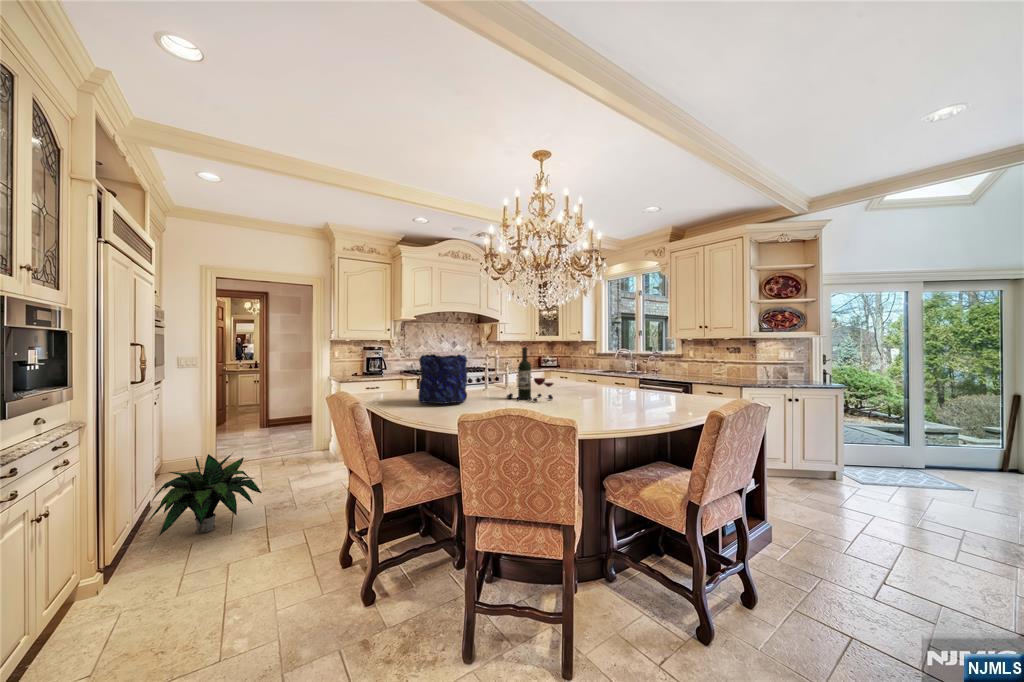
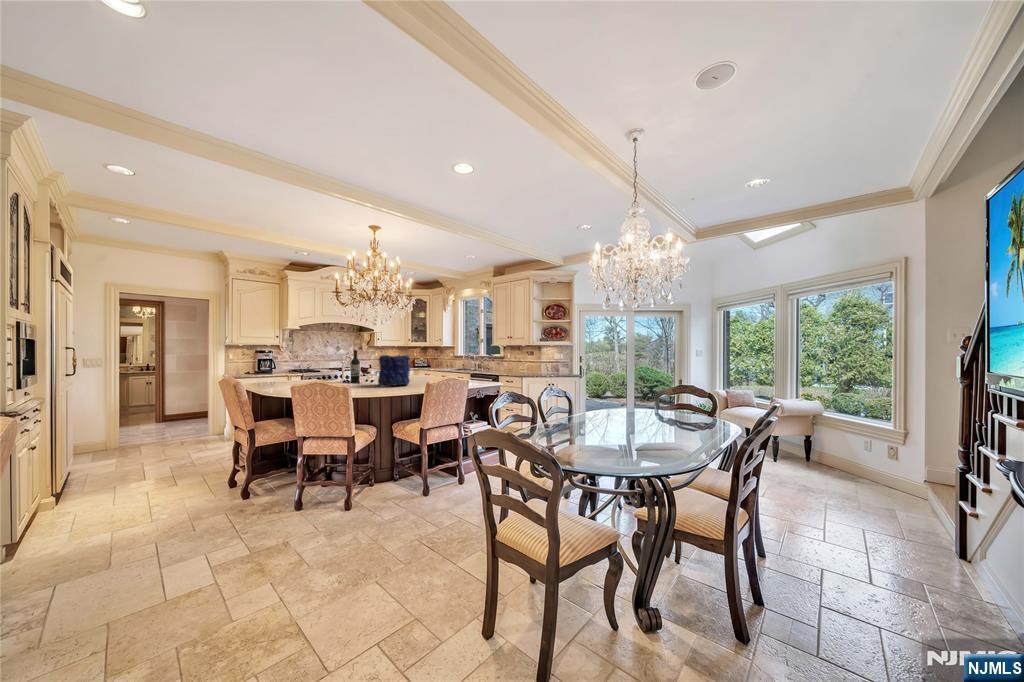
vase: present [418,354,467,404] -> present [378,355,410,385]
potted plant: present [149,453,261,536] -> none [62,425,160,482]

